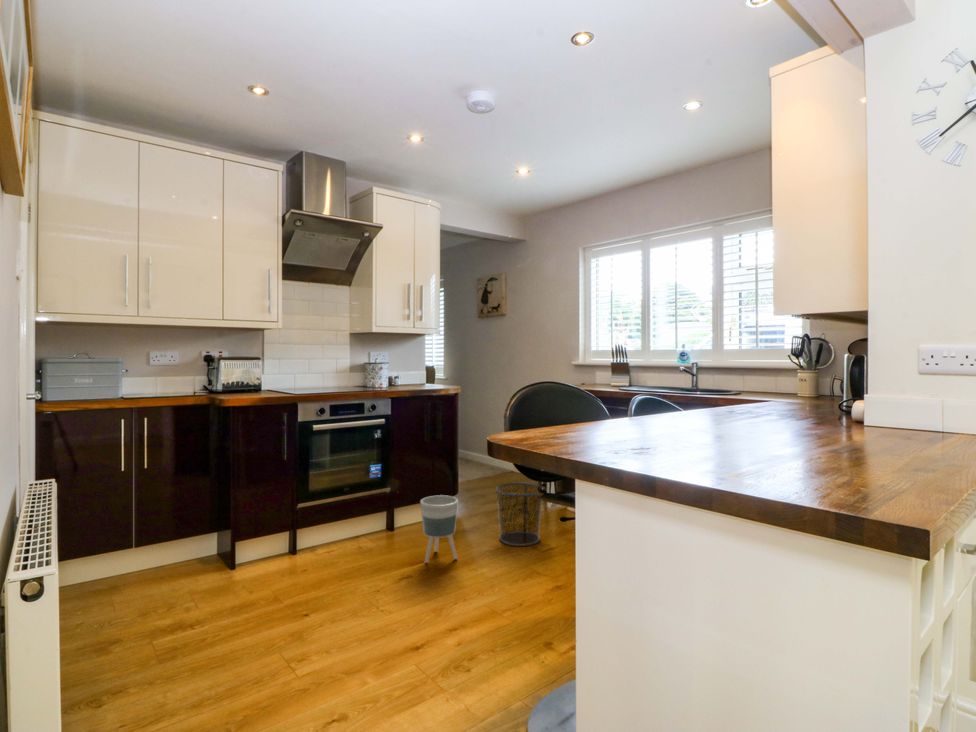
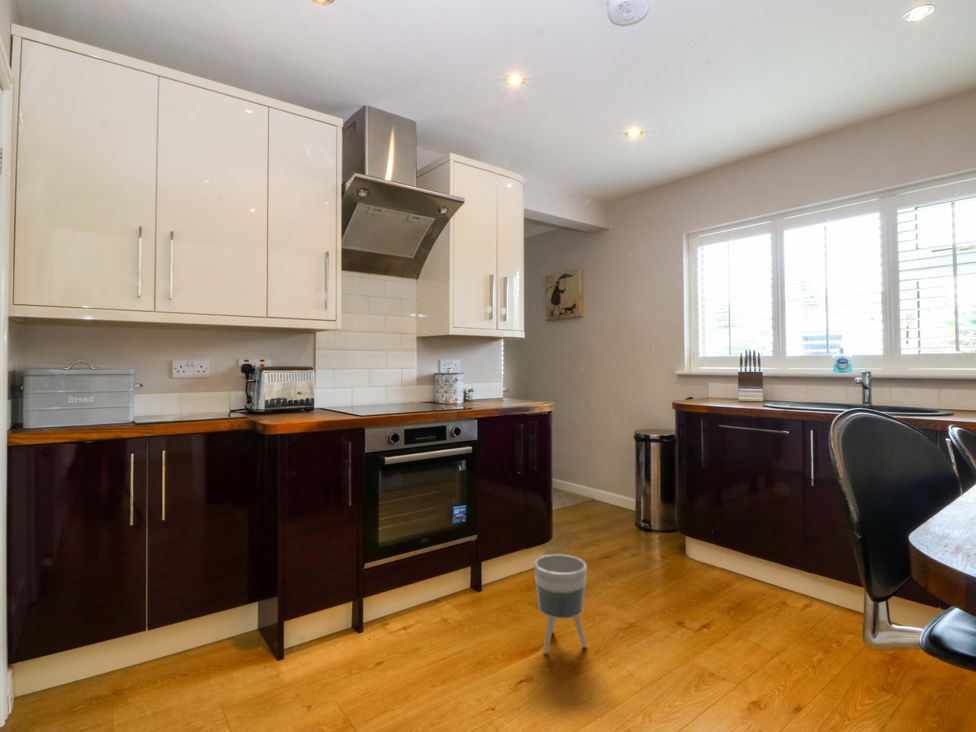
waste bin: present [496,482,541,546] -> none [622,531,690,623]

